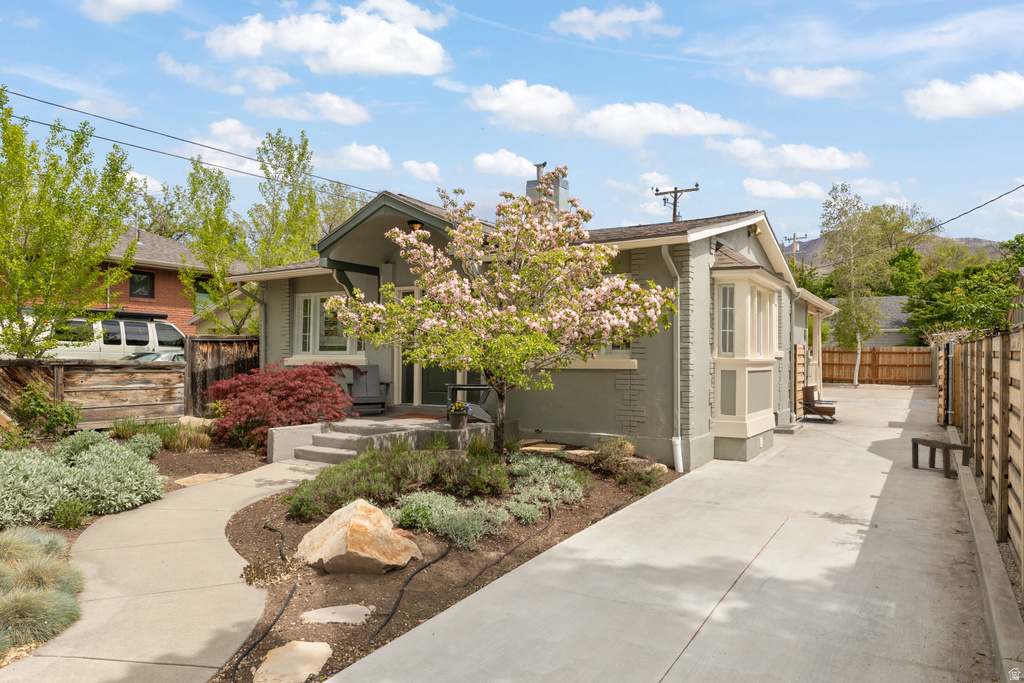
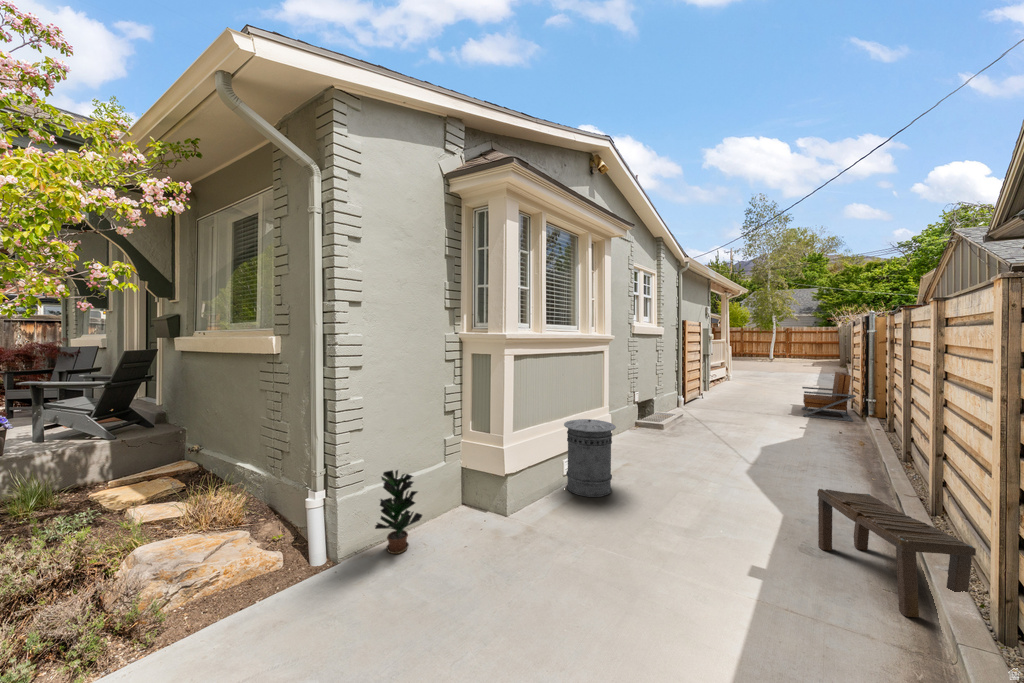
lounge chair: present [798,386,837,424] -> present [802,372,856,421]
trash can: none [760,411,795,458] -> present [564,419,616,497]
potted plant: none [695,429,722,471] -> present [375,470,422,554]

